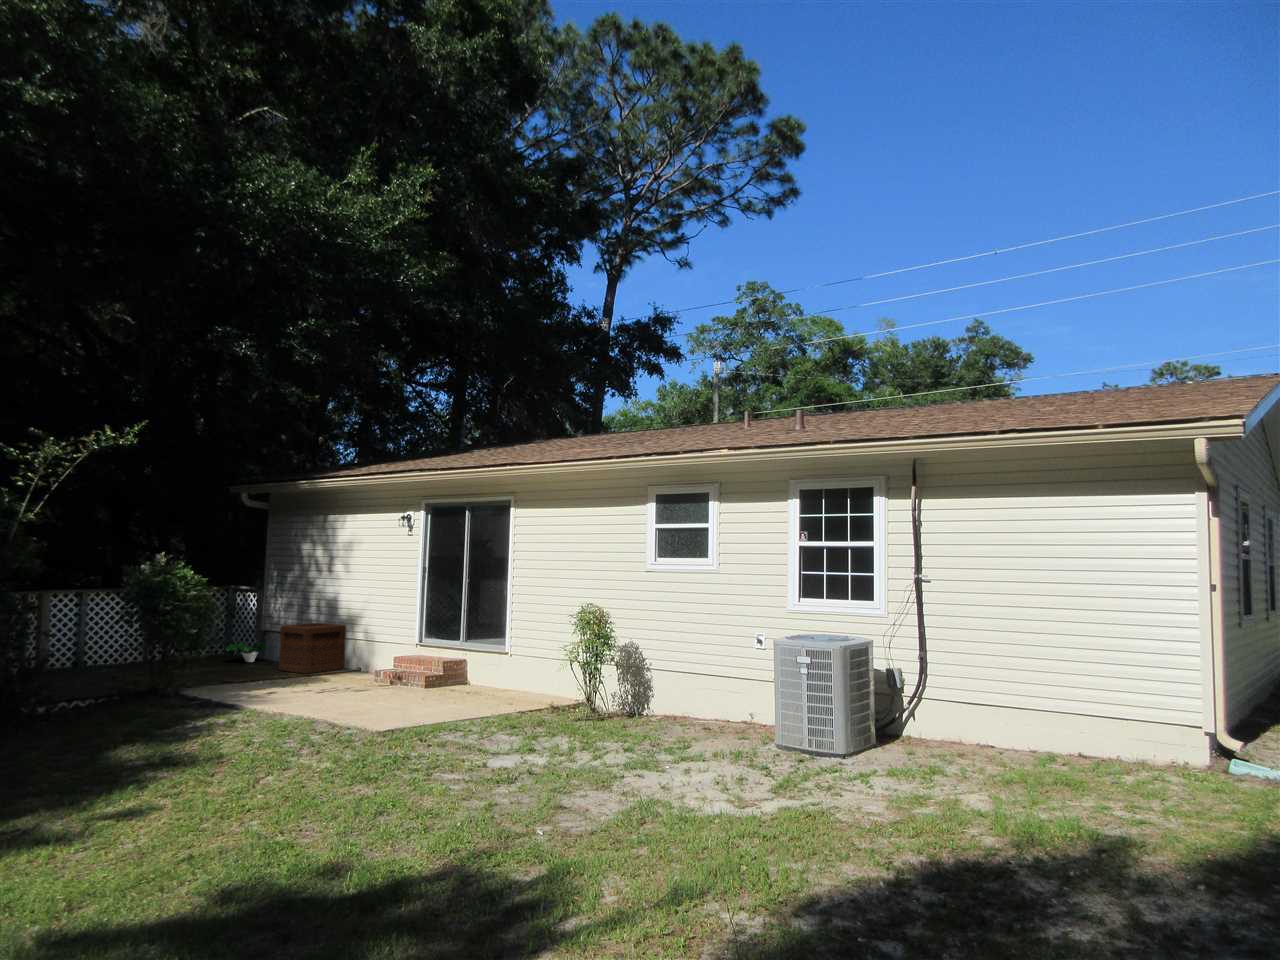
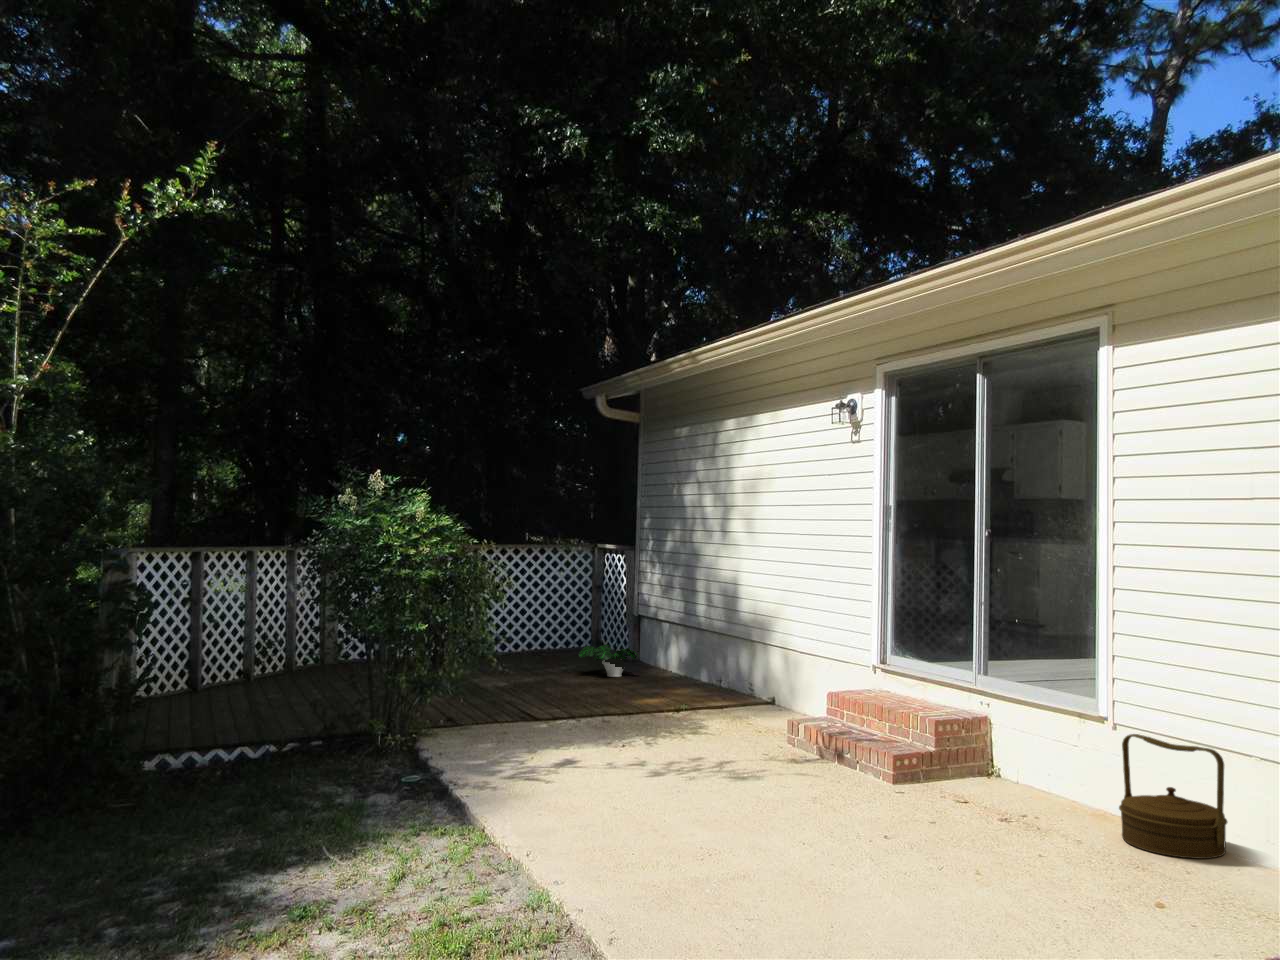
wooden crate: present [279,623,346,674] -> none [639,619,747,710]
woven basket: none [506,657,539,697] -> present [1119,734,1228,859]

